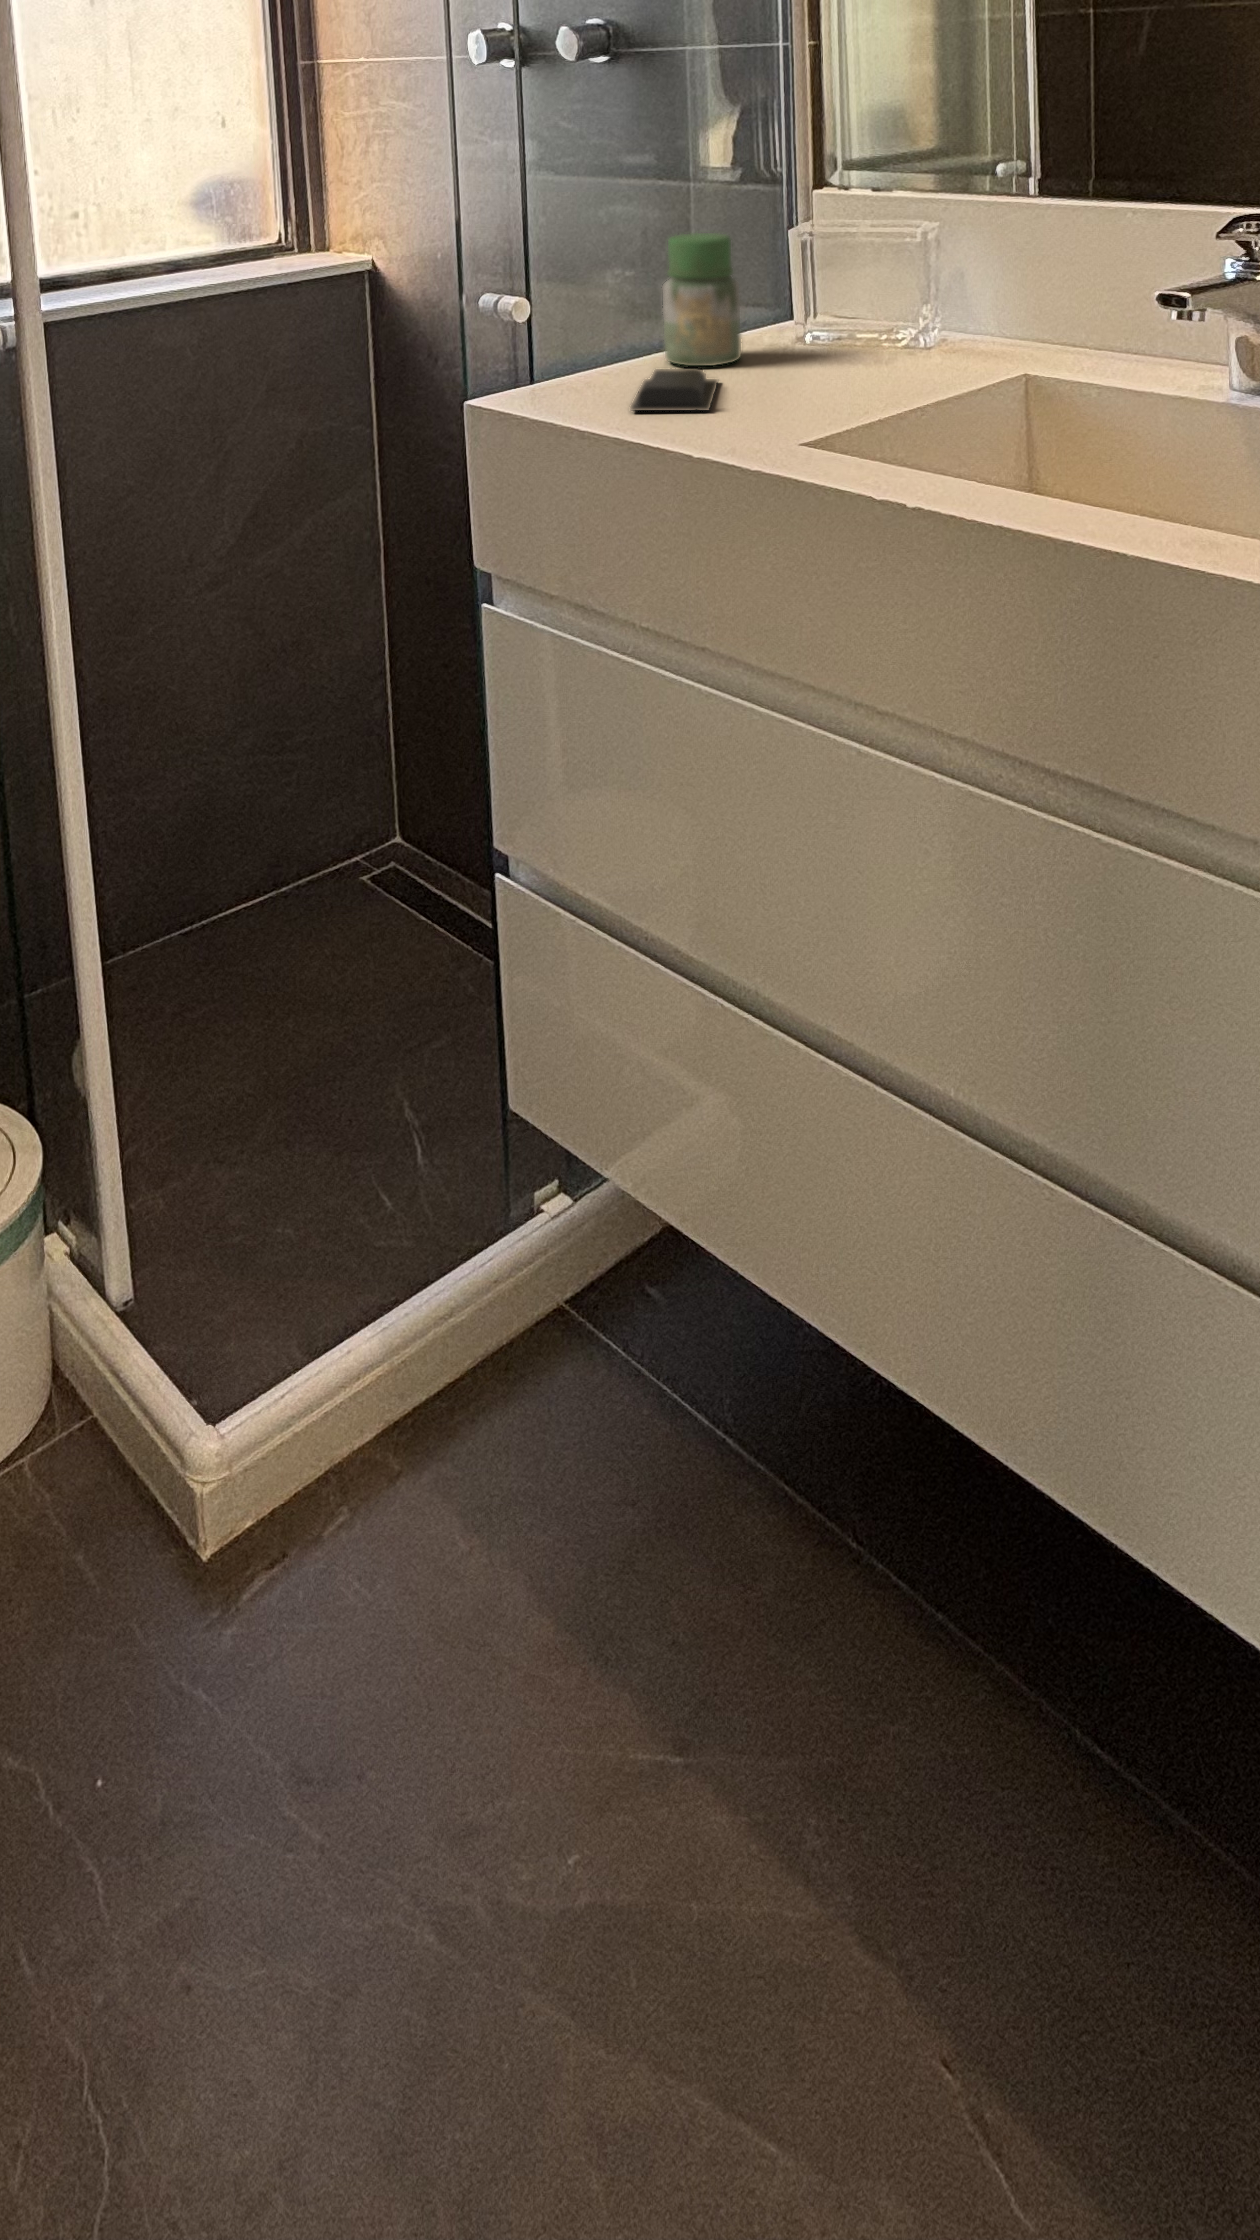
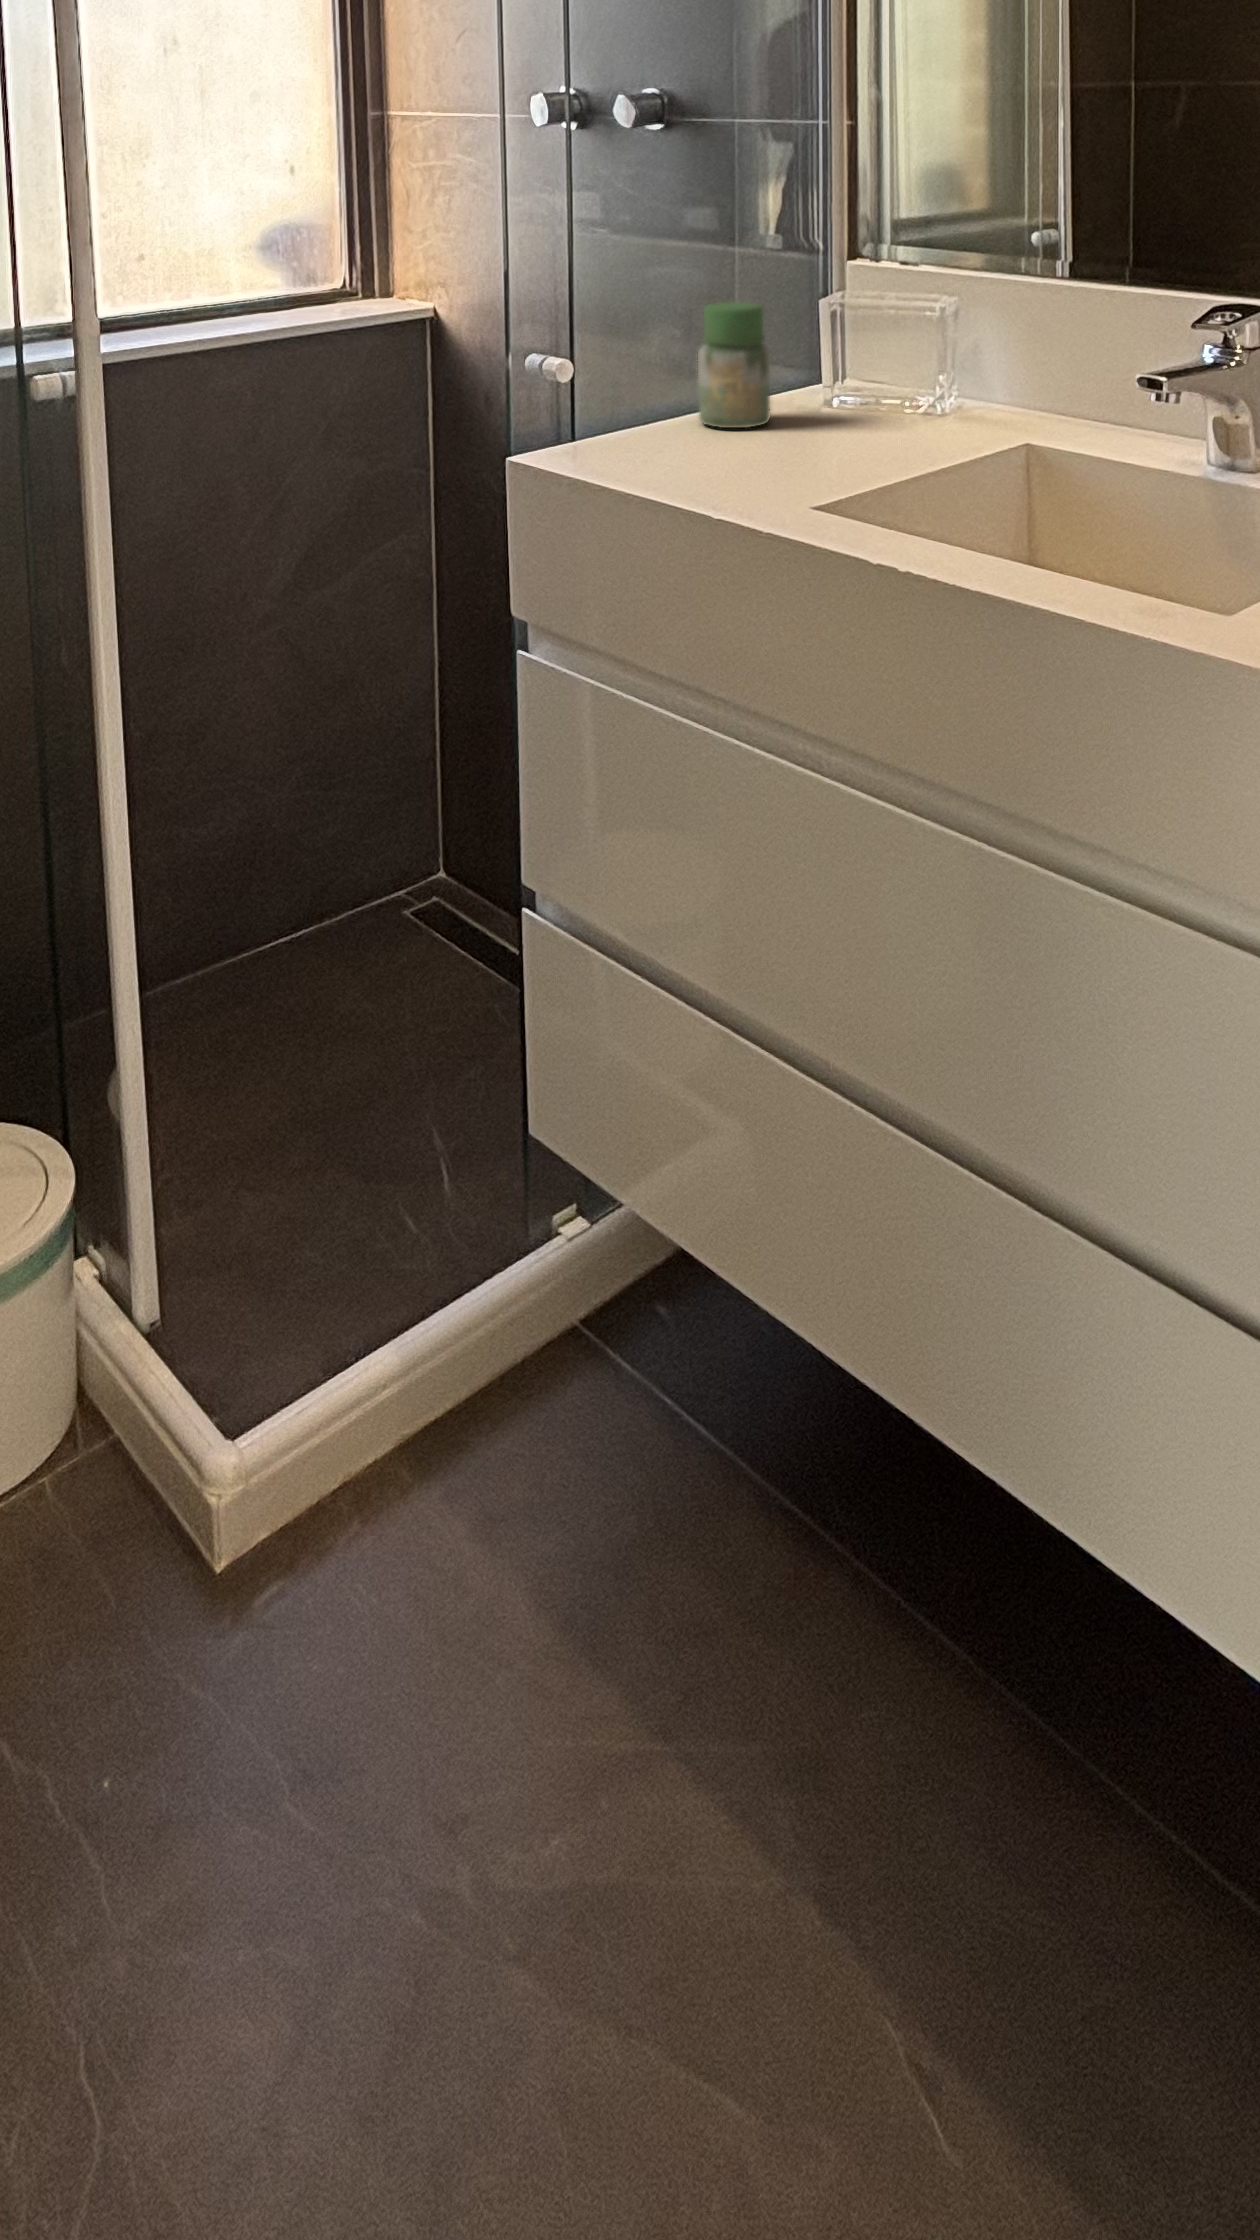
soap bar: present [631,368,718,411] -> none [658,430,745,472]

